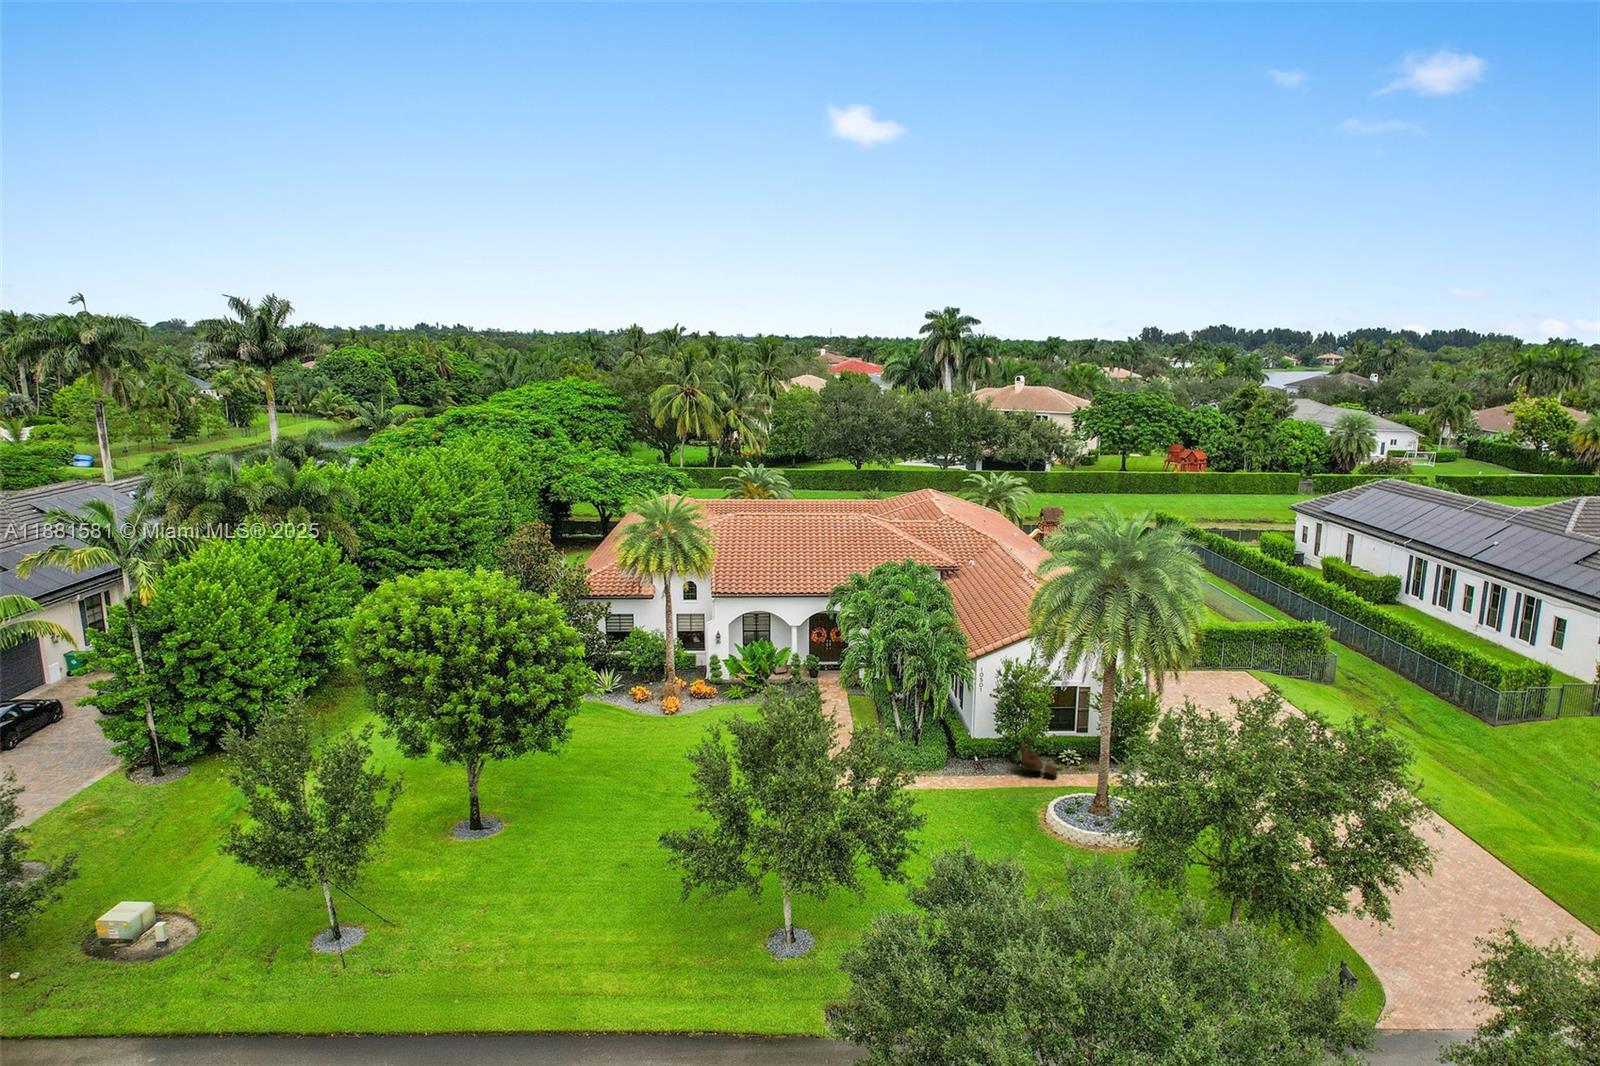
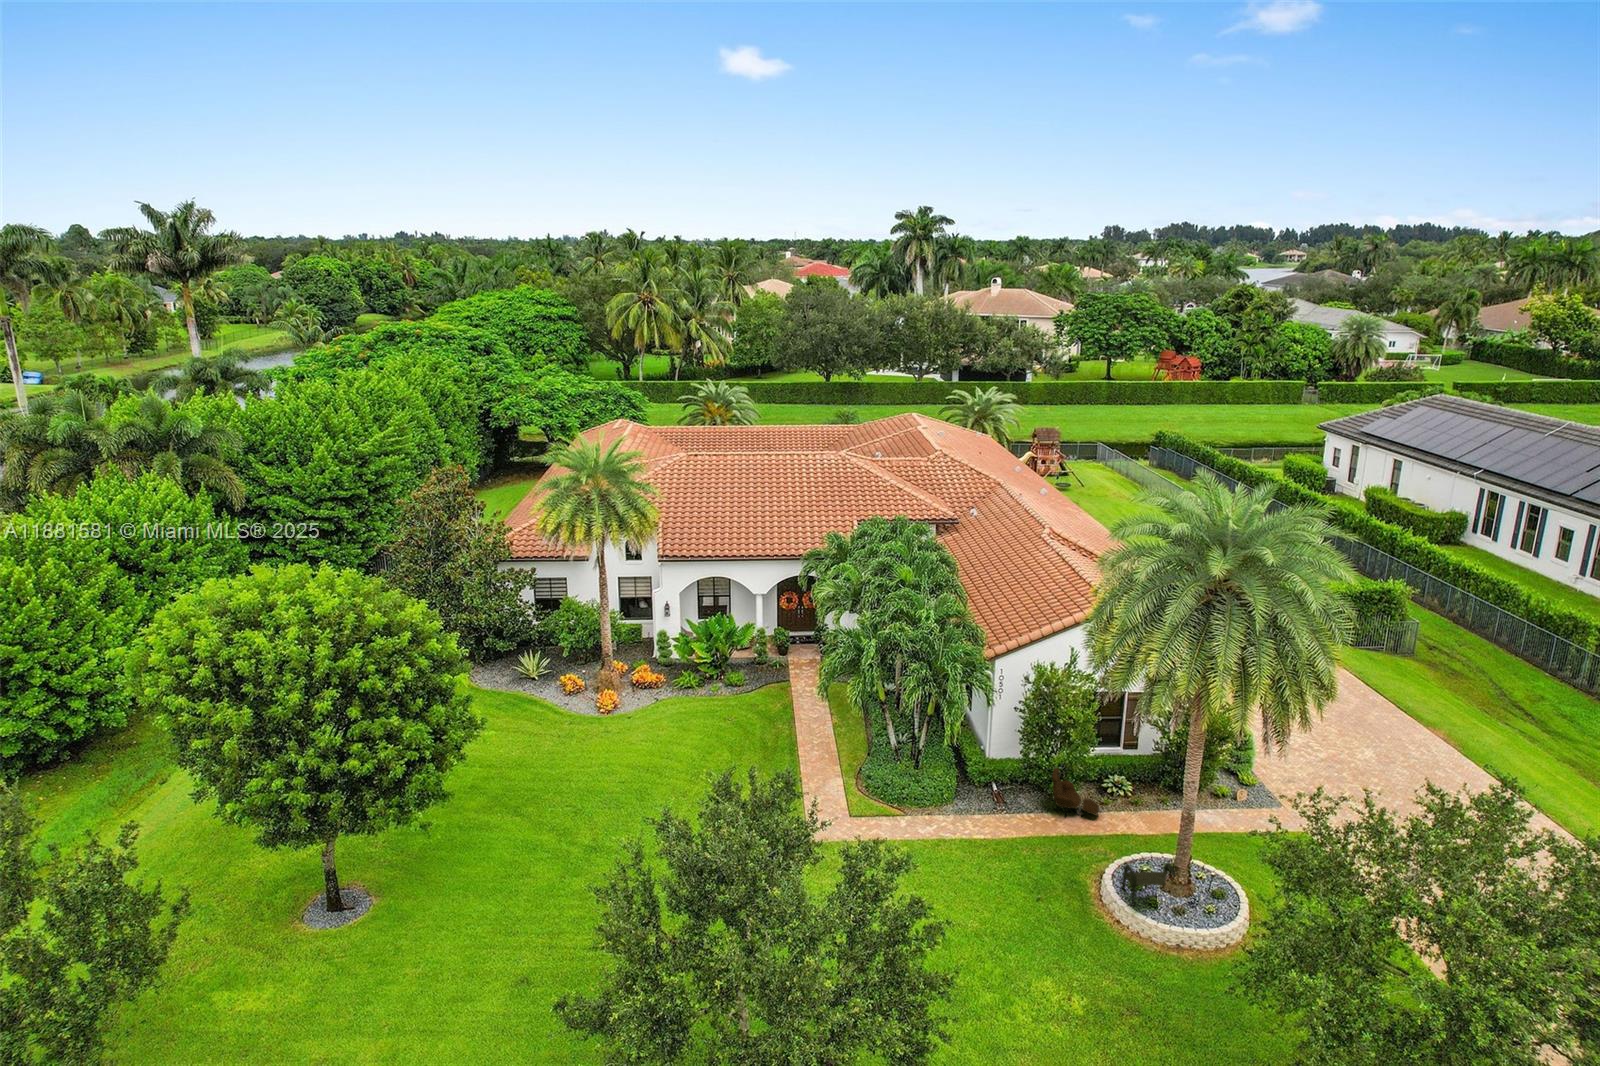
bench: none [1067,796,1107,825] -> present [1121,863,1175,905]

